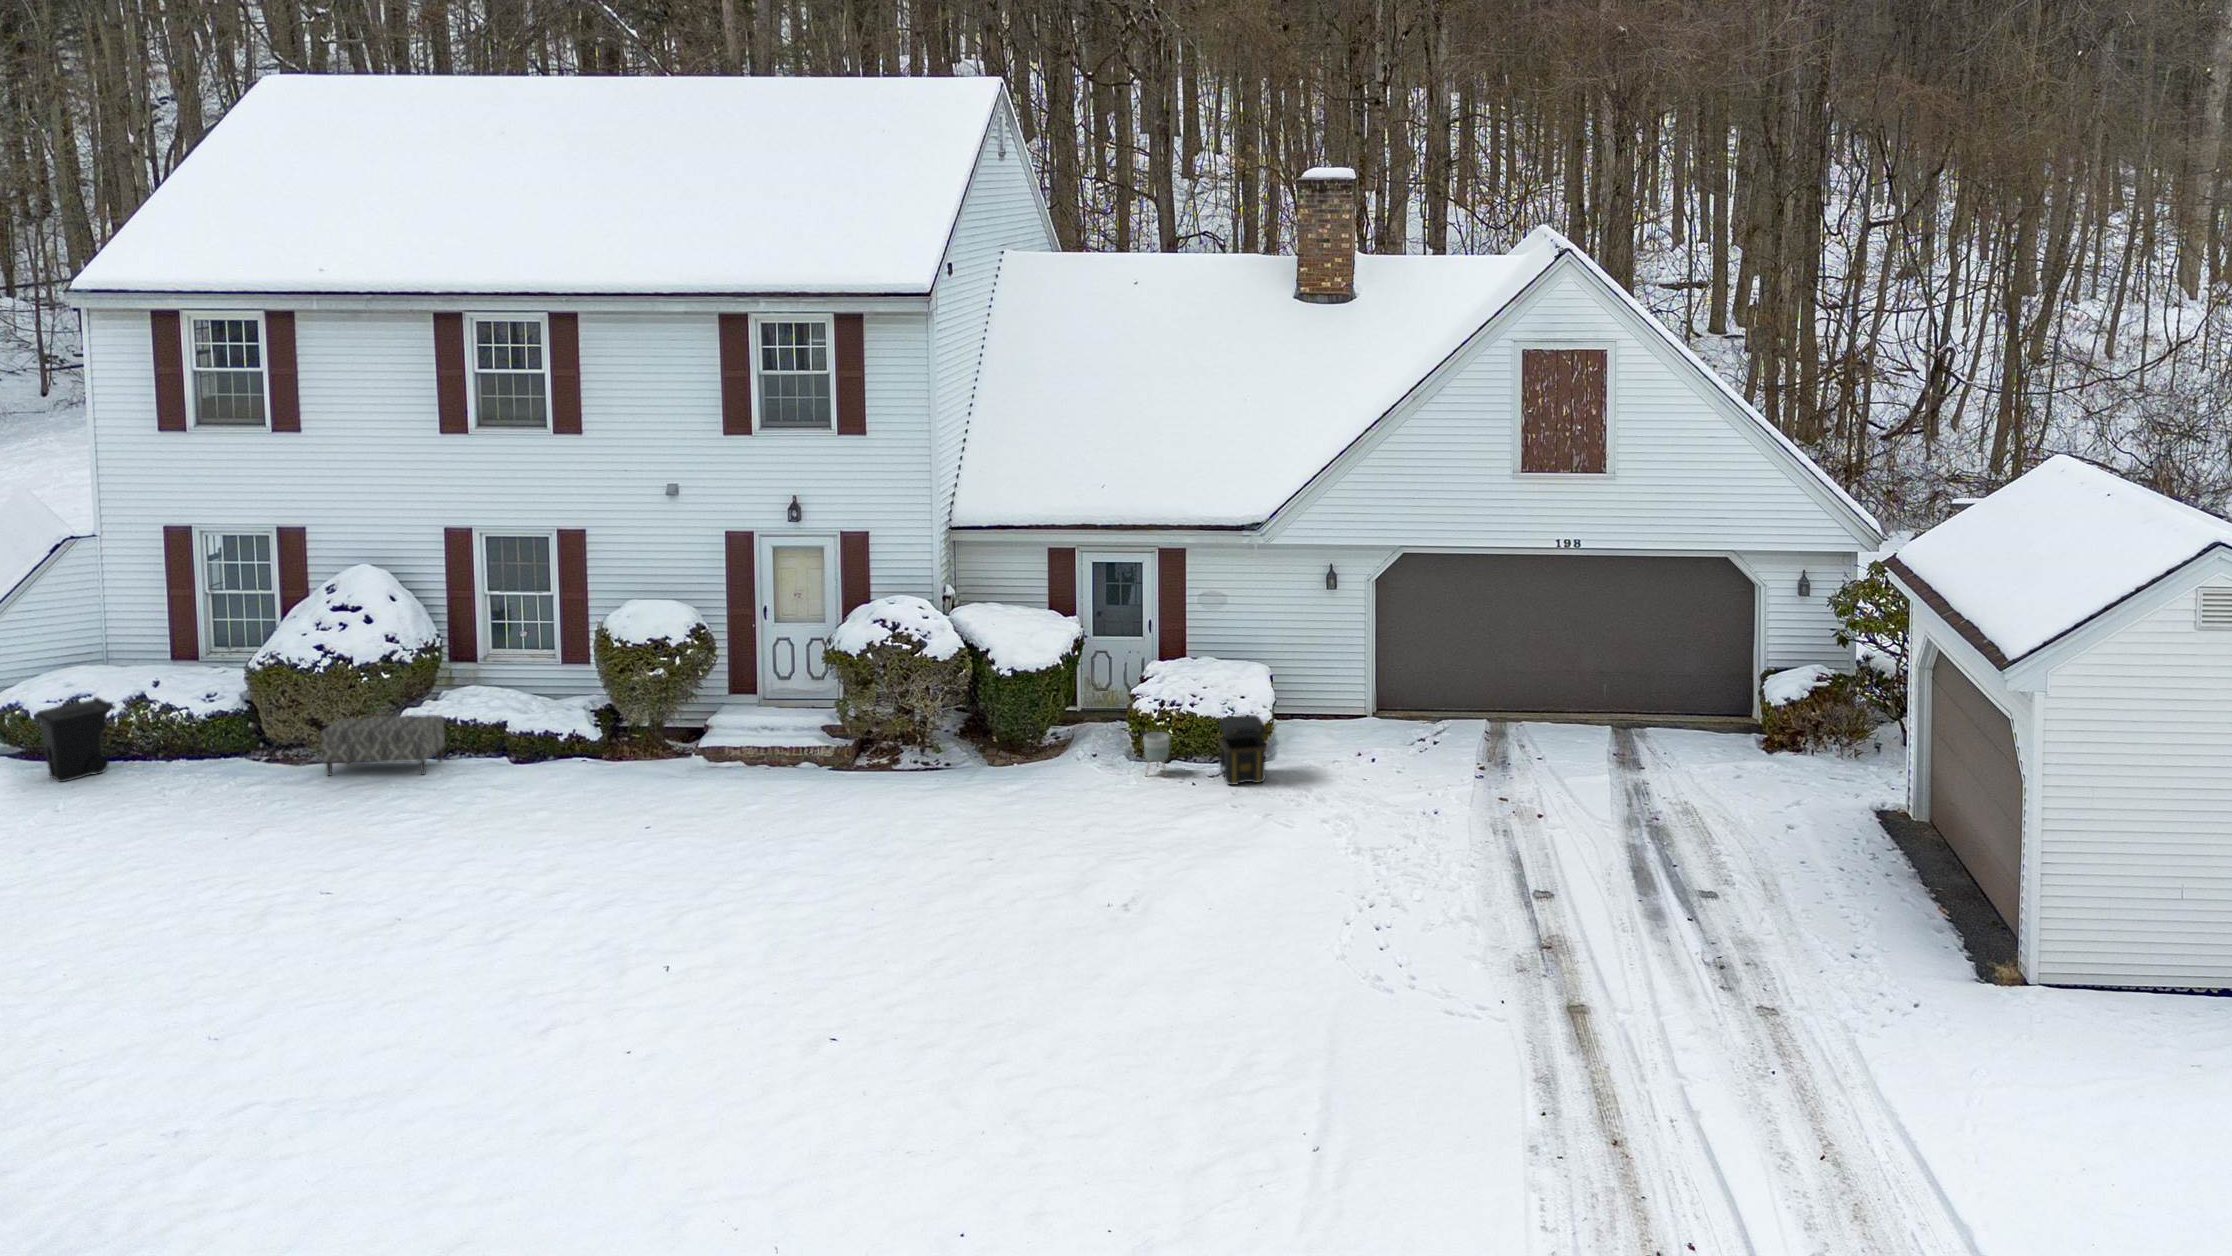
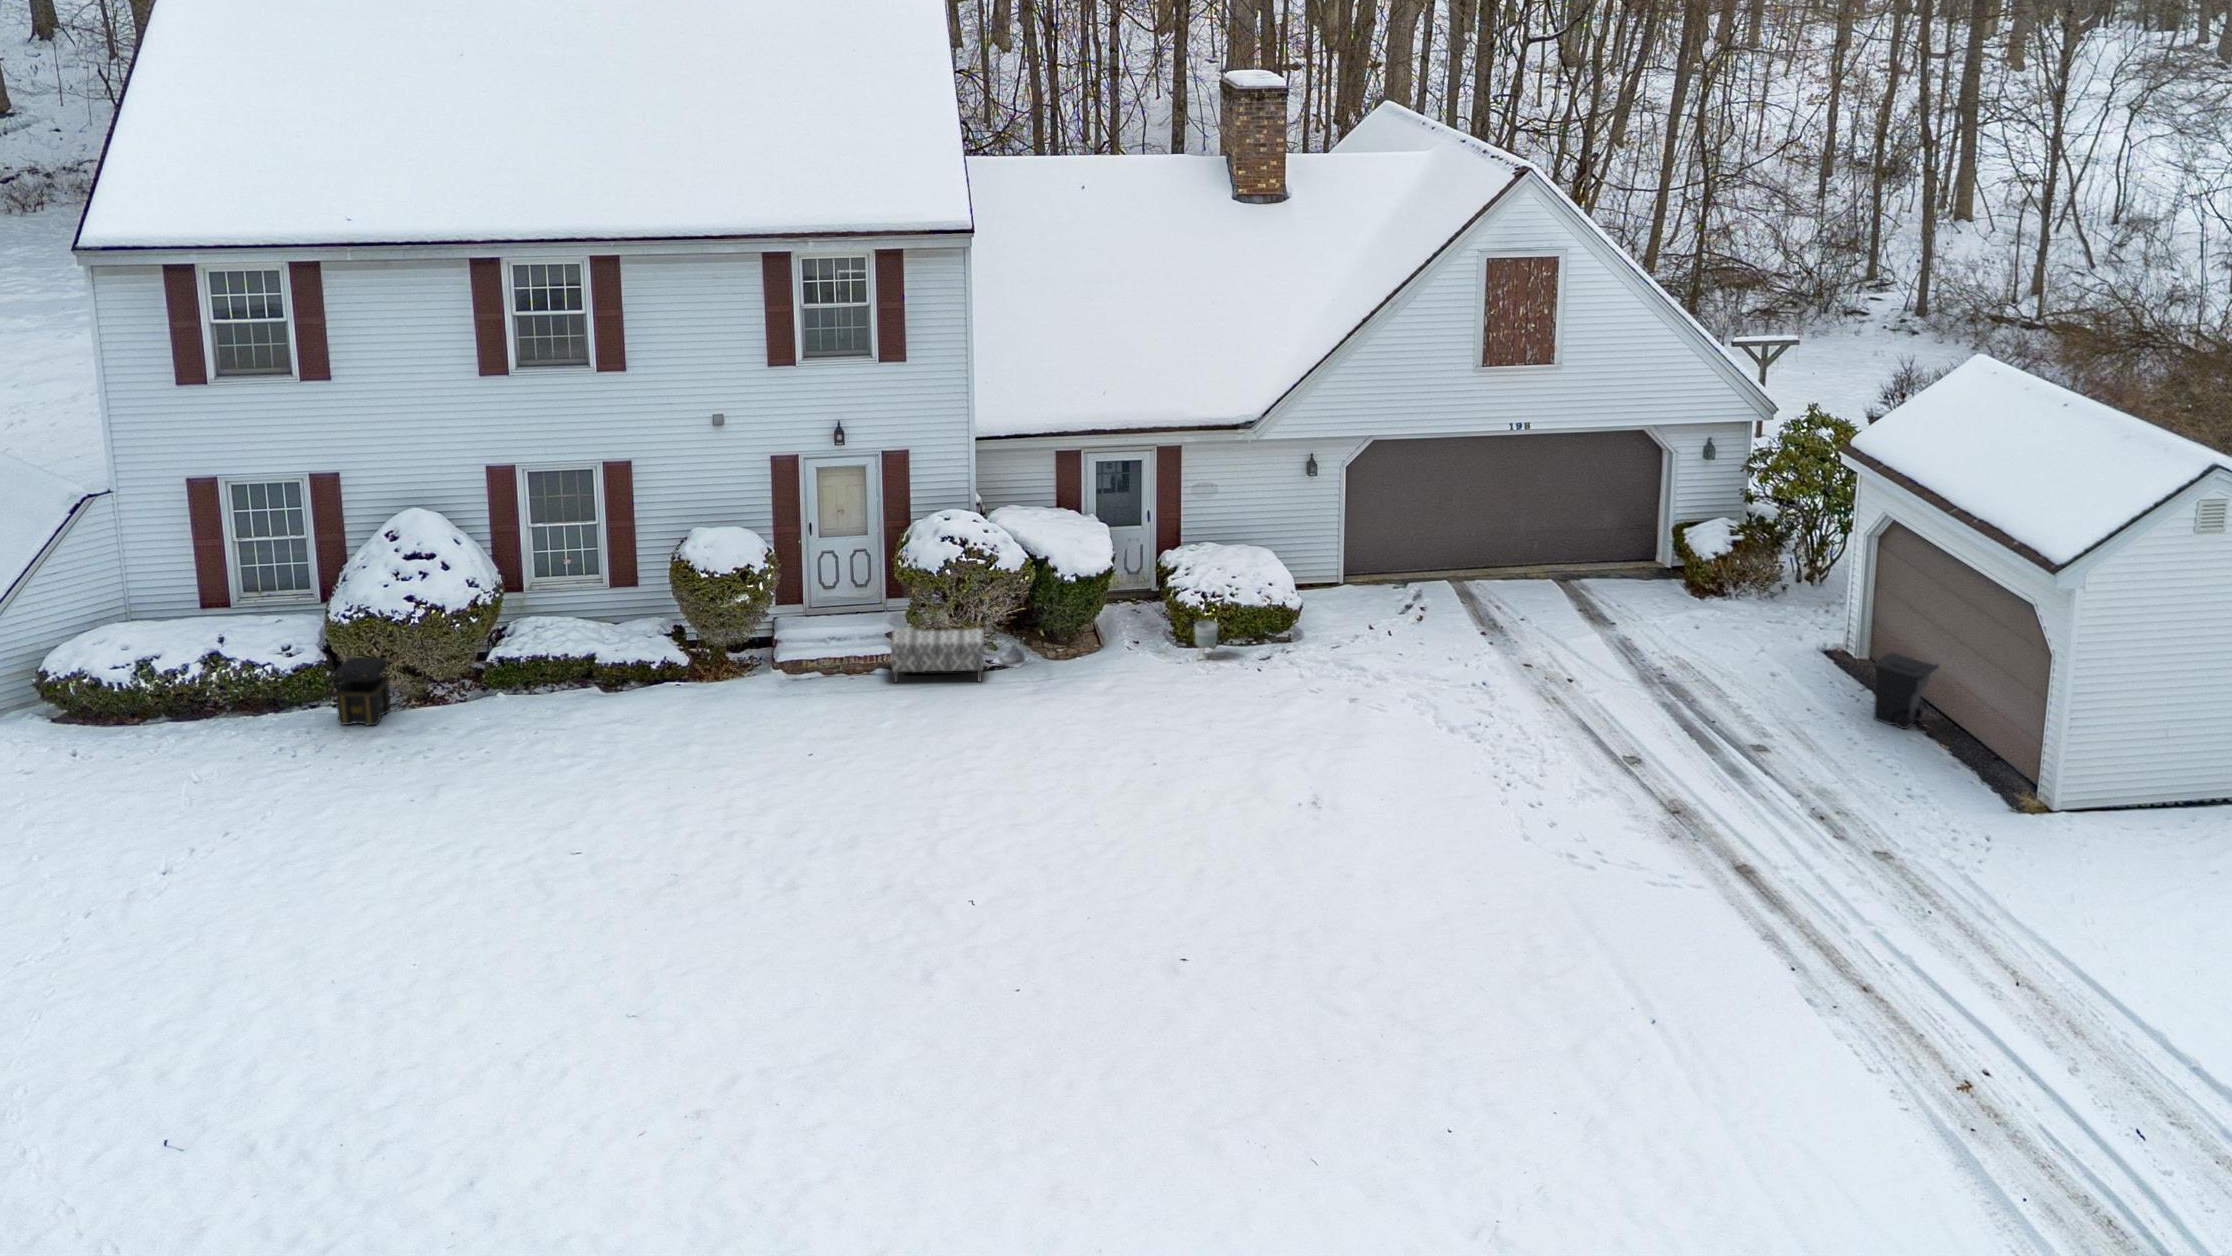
trash can: present [34,697,115,782] -> present [1873,653,1939,729]
bench: present [320,715,445,776] -> present [891,627,984,683]
toolbox: present [1219,715,1267,785] -> present [334,657,391,725]
boots: none [924,745,969,771] -> present [993,644,1029,668]

